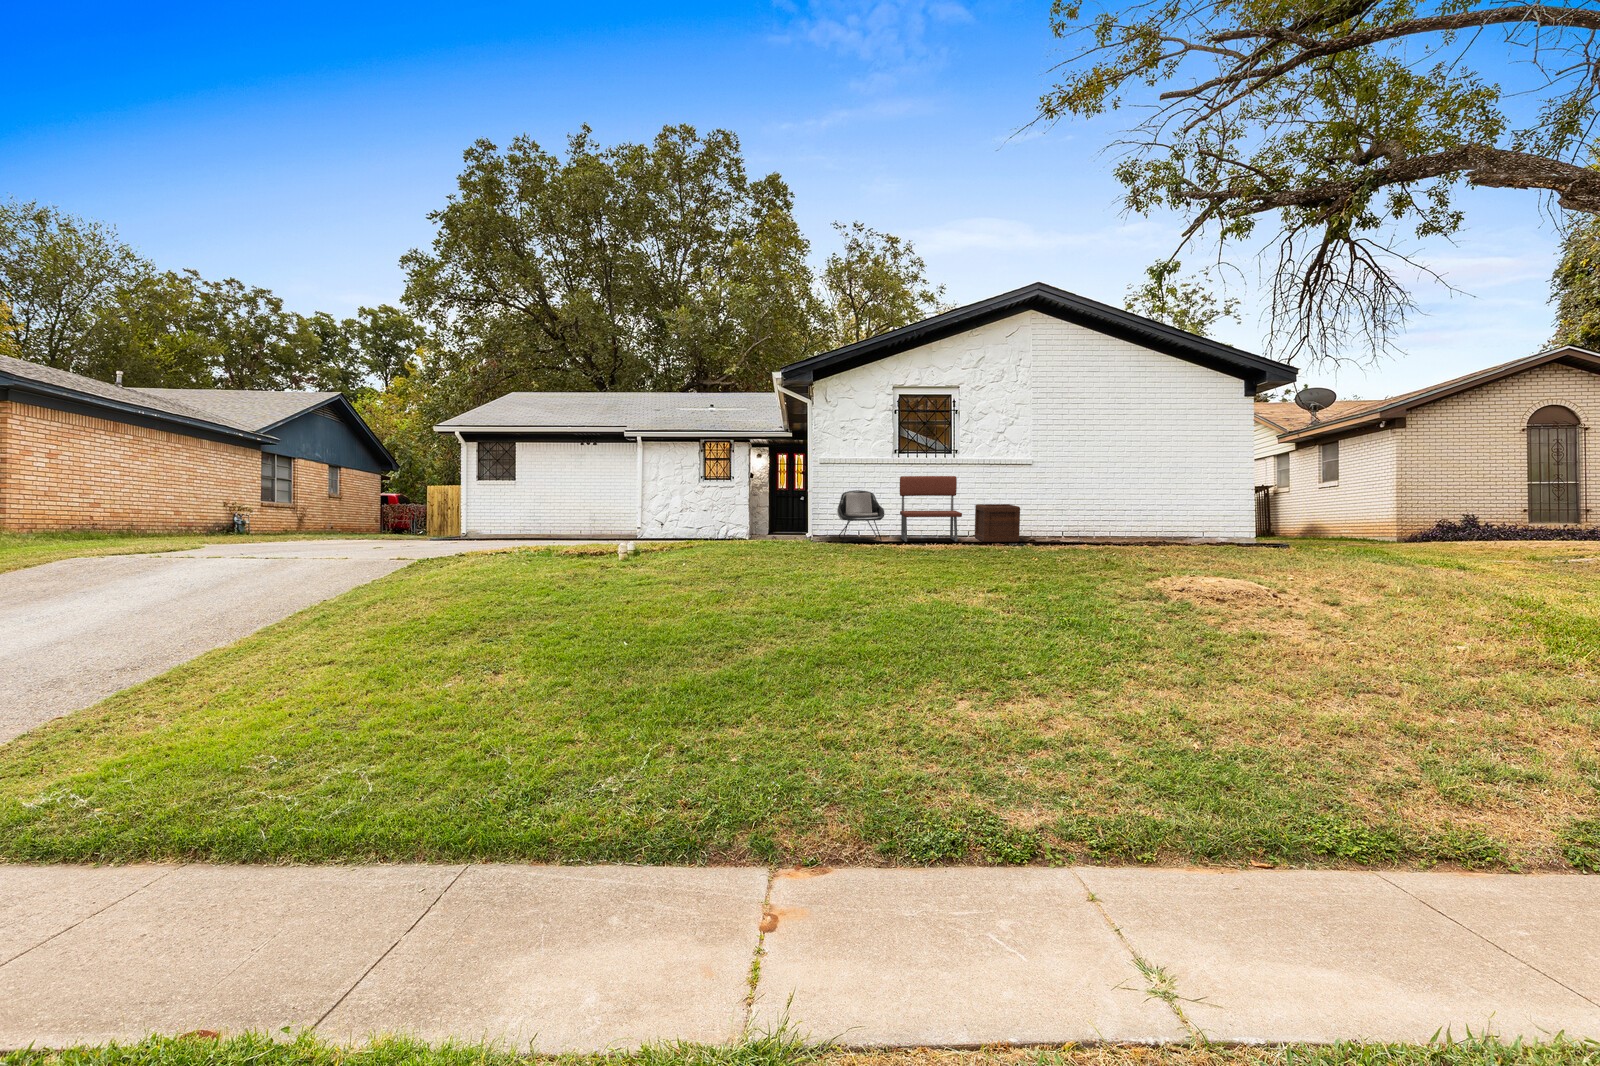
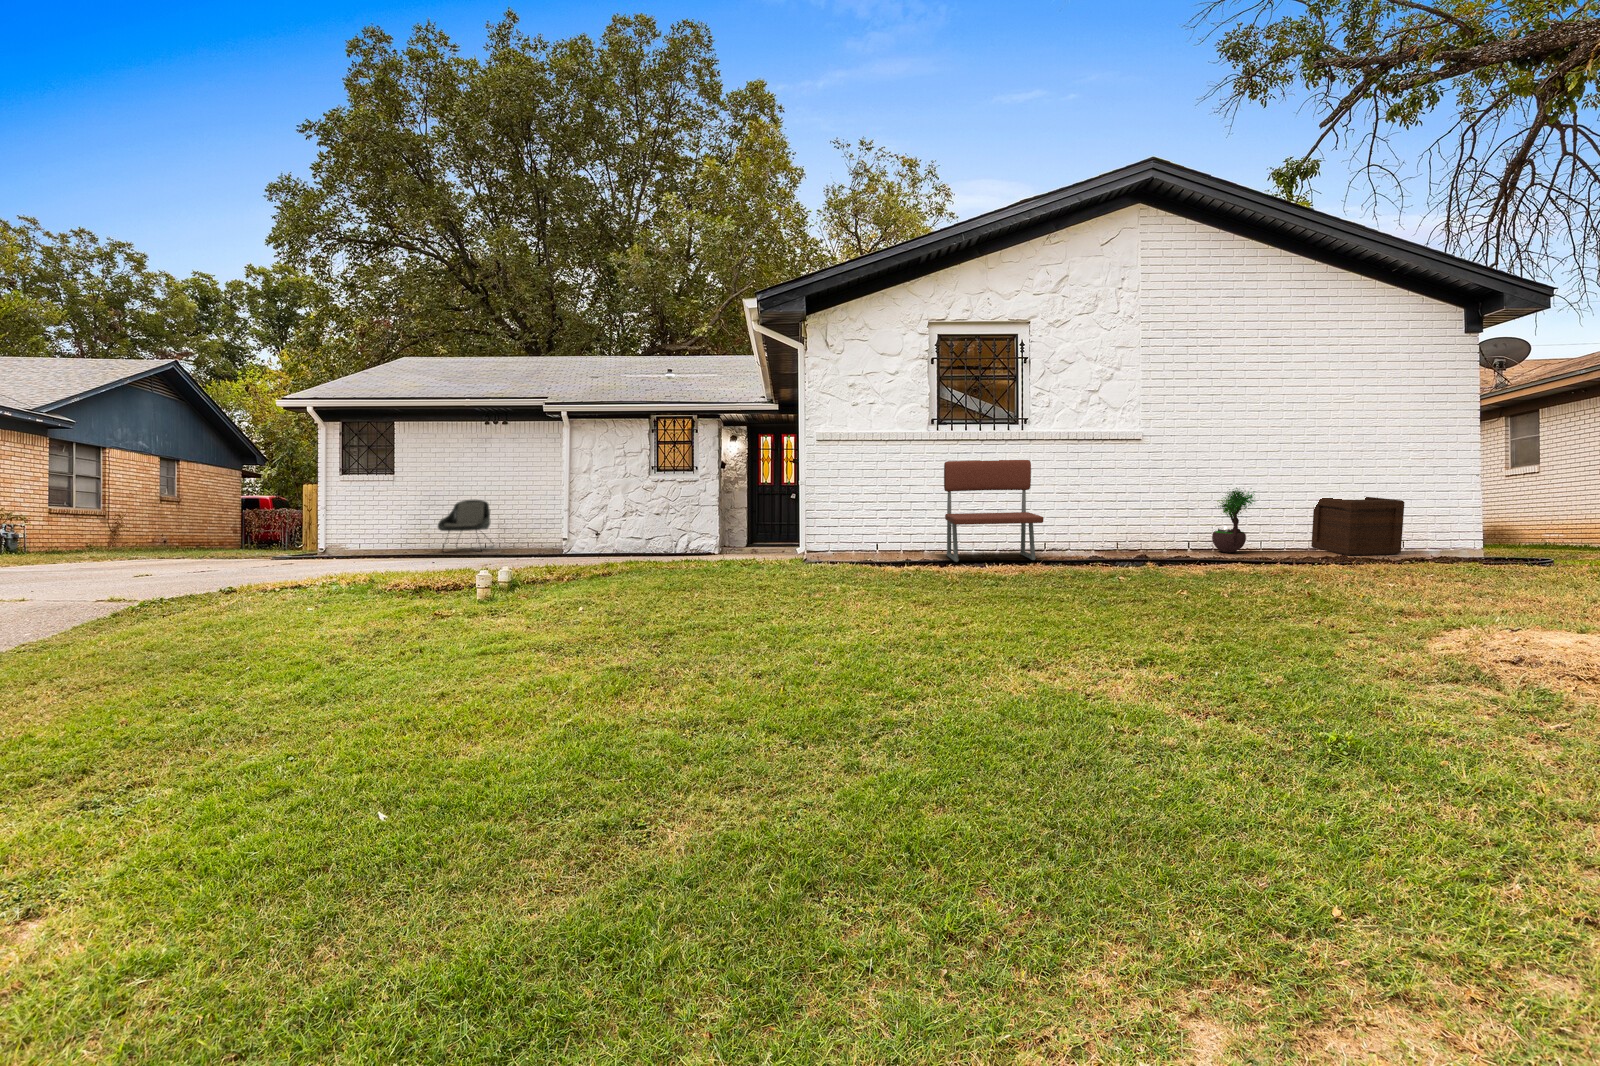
lounge chair: present [837,490,884,543] -> present [438,500,492,552]
potted tree: none [1077,494,1105,539] -> present [1212,488,1256,553]
wooden crate: present [975,504,1020,542] -> present [1311,496,1405,555]

